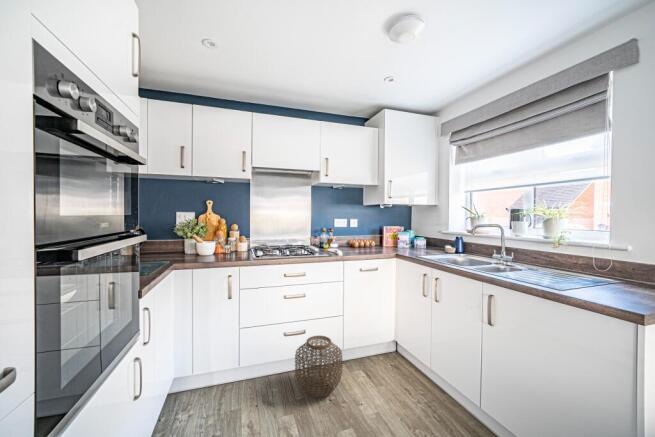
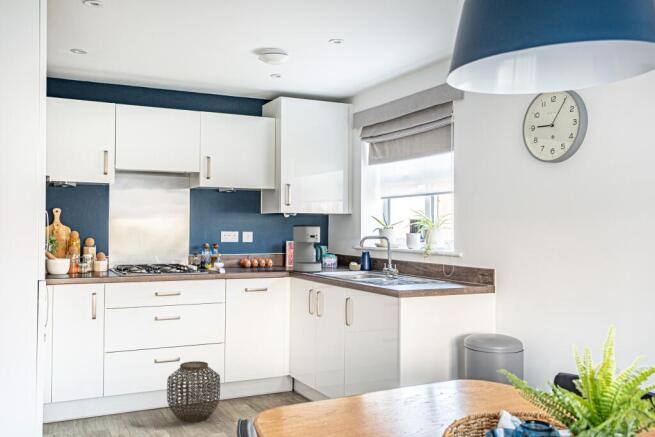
coffee maker: none [395,214,422,254] -> present [293,225,323,272]

